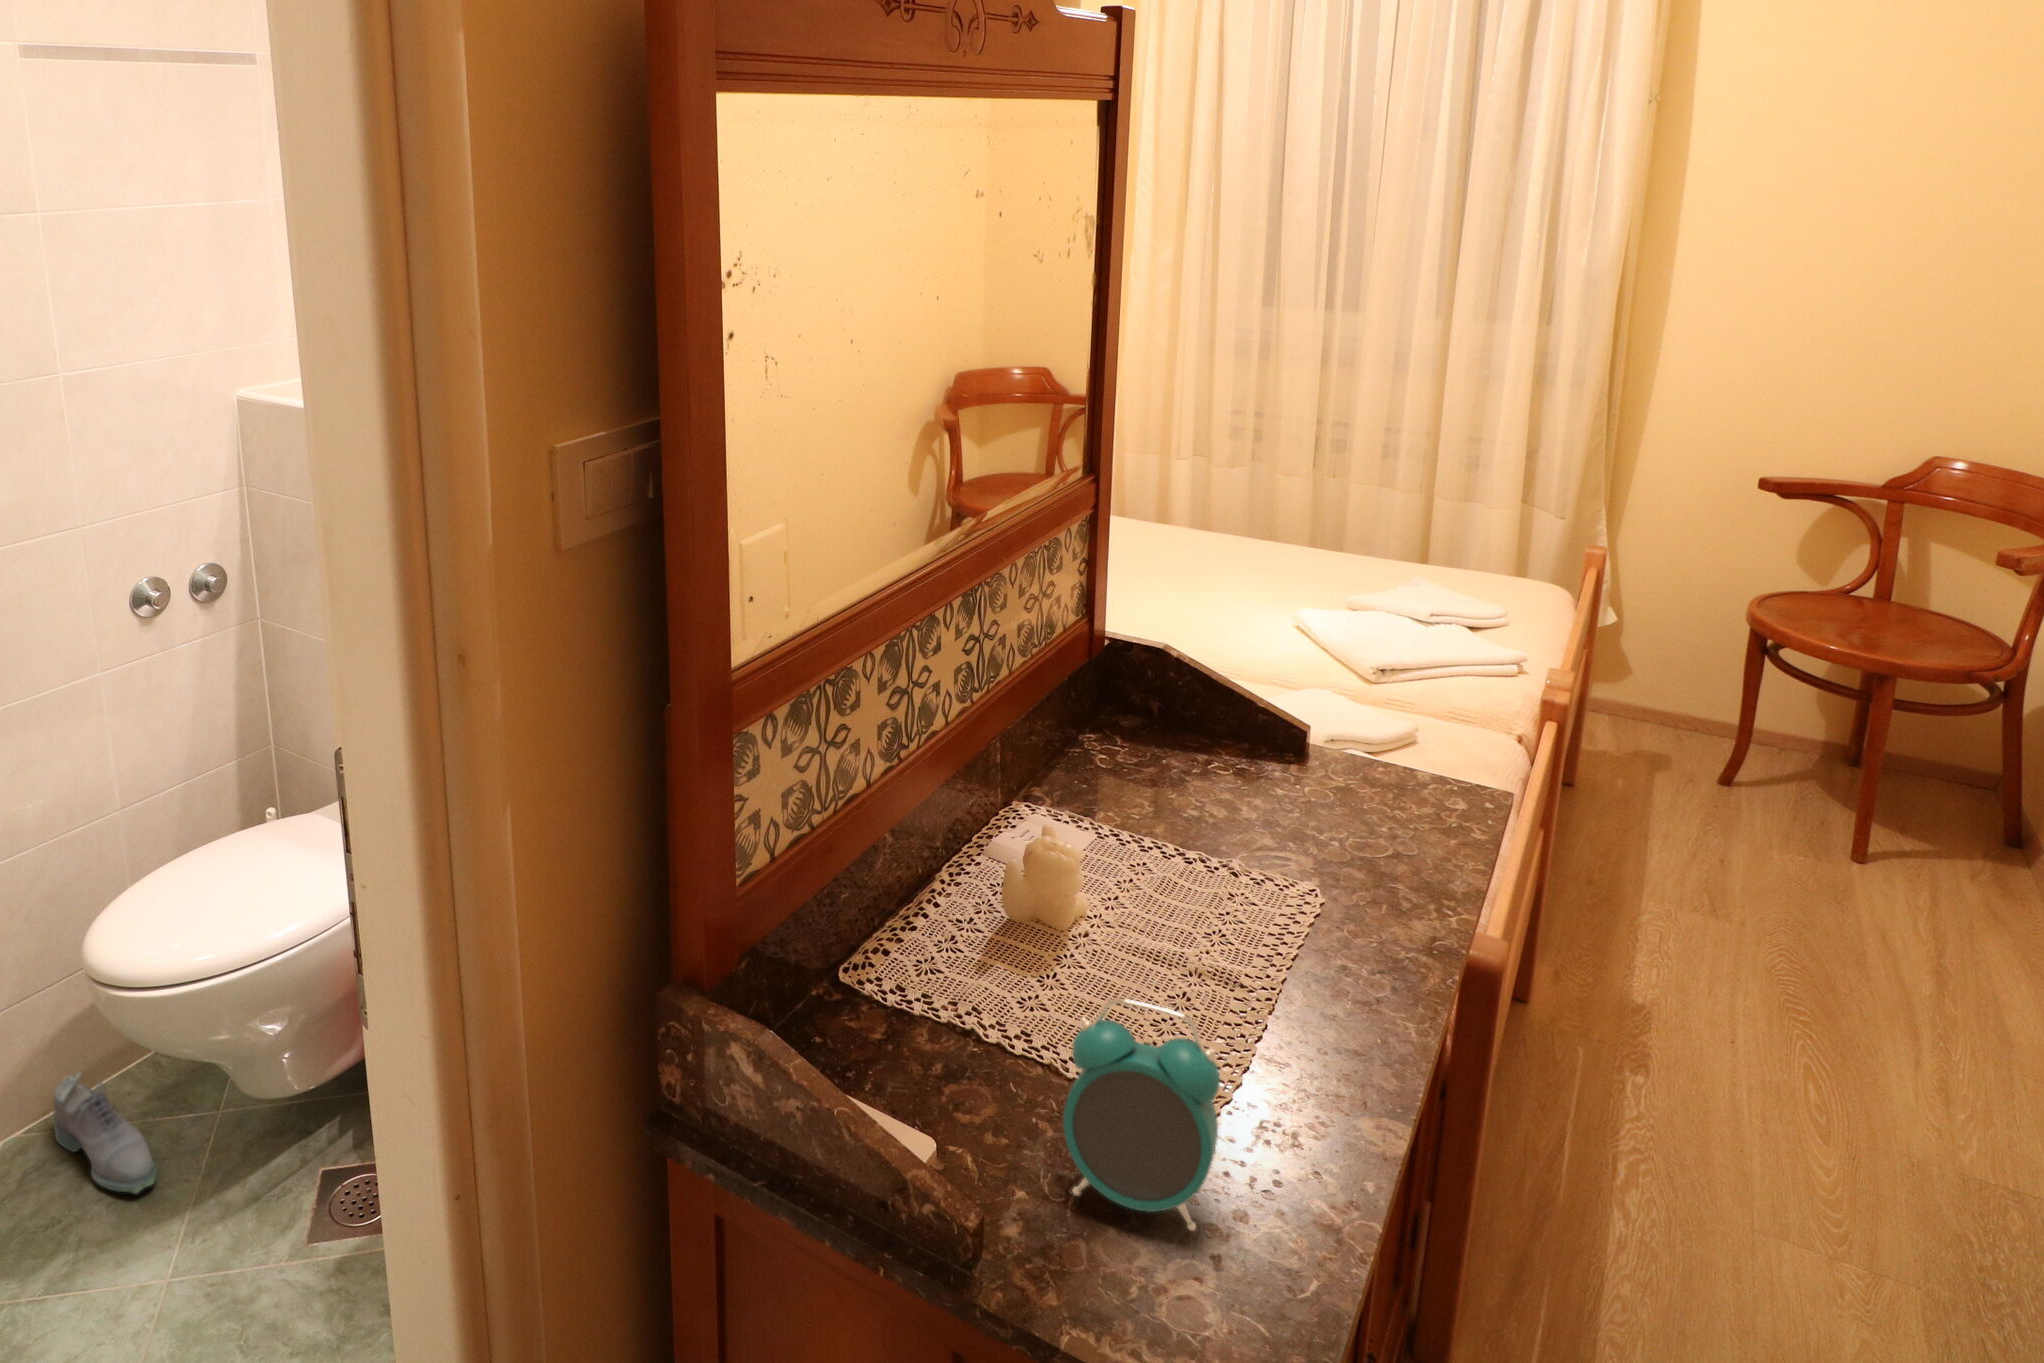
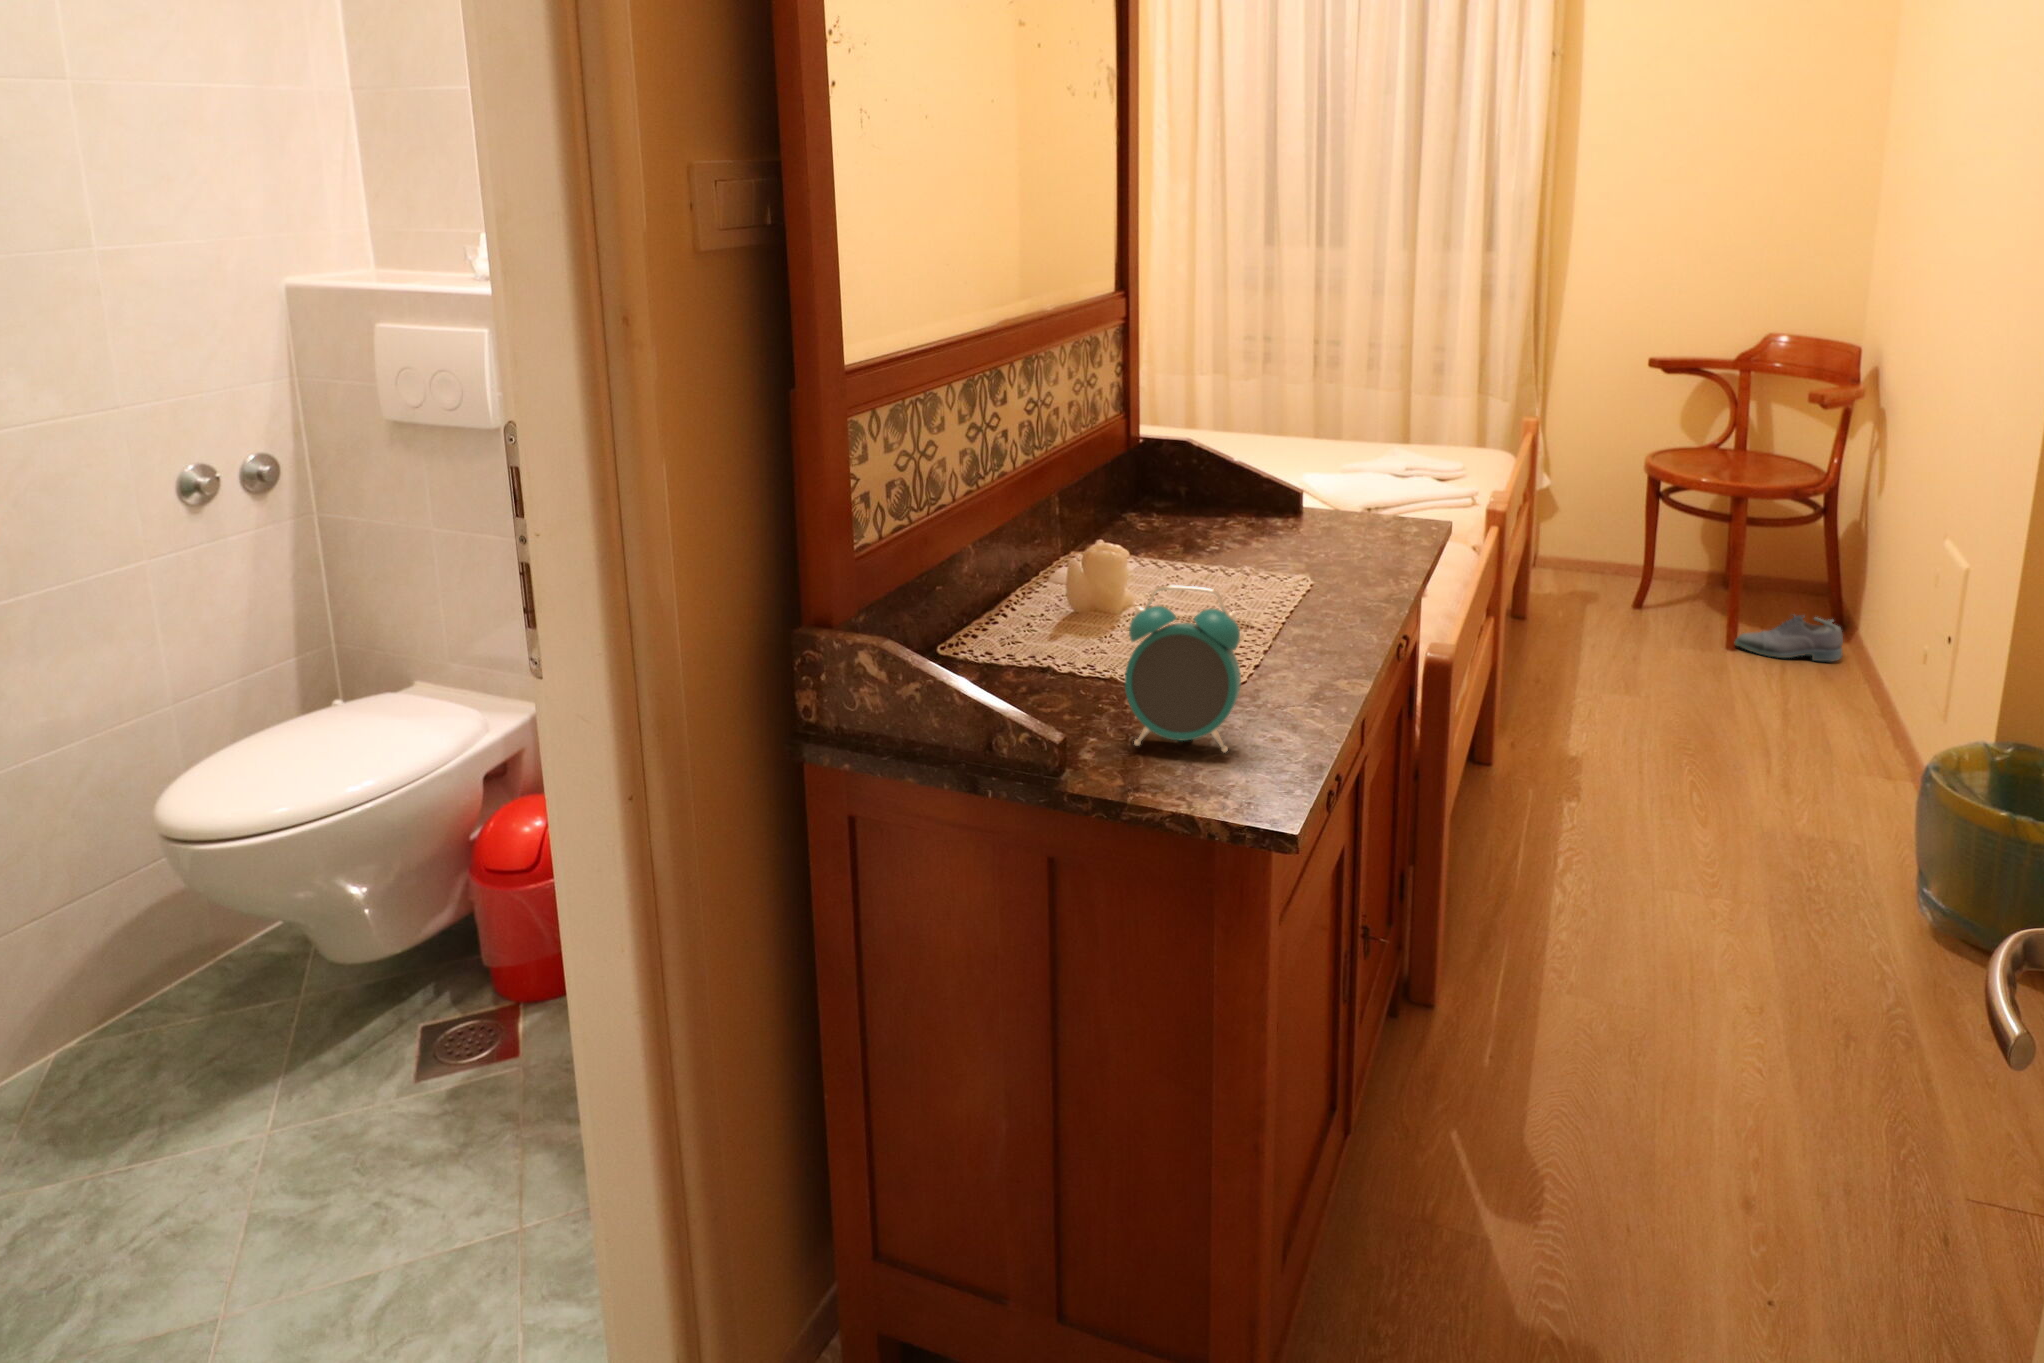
shoe: present [54,1073,157,1193] -> present [1735,615,1843,661]

